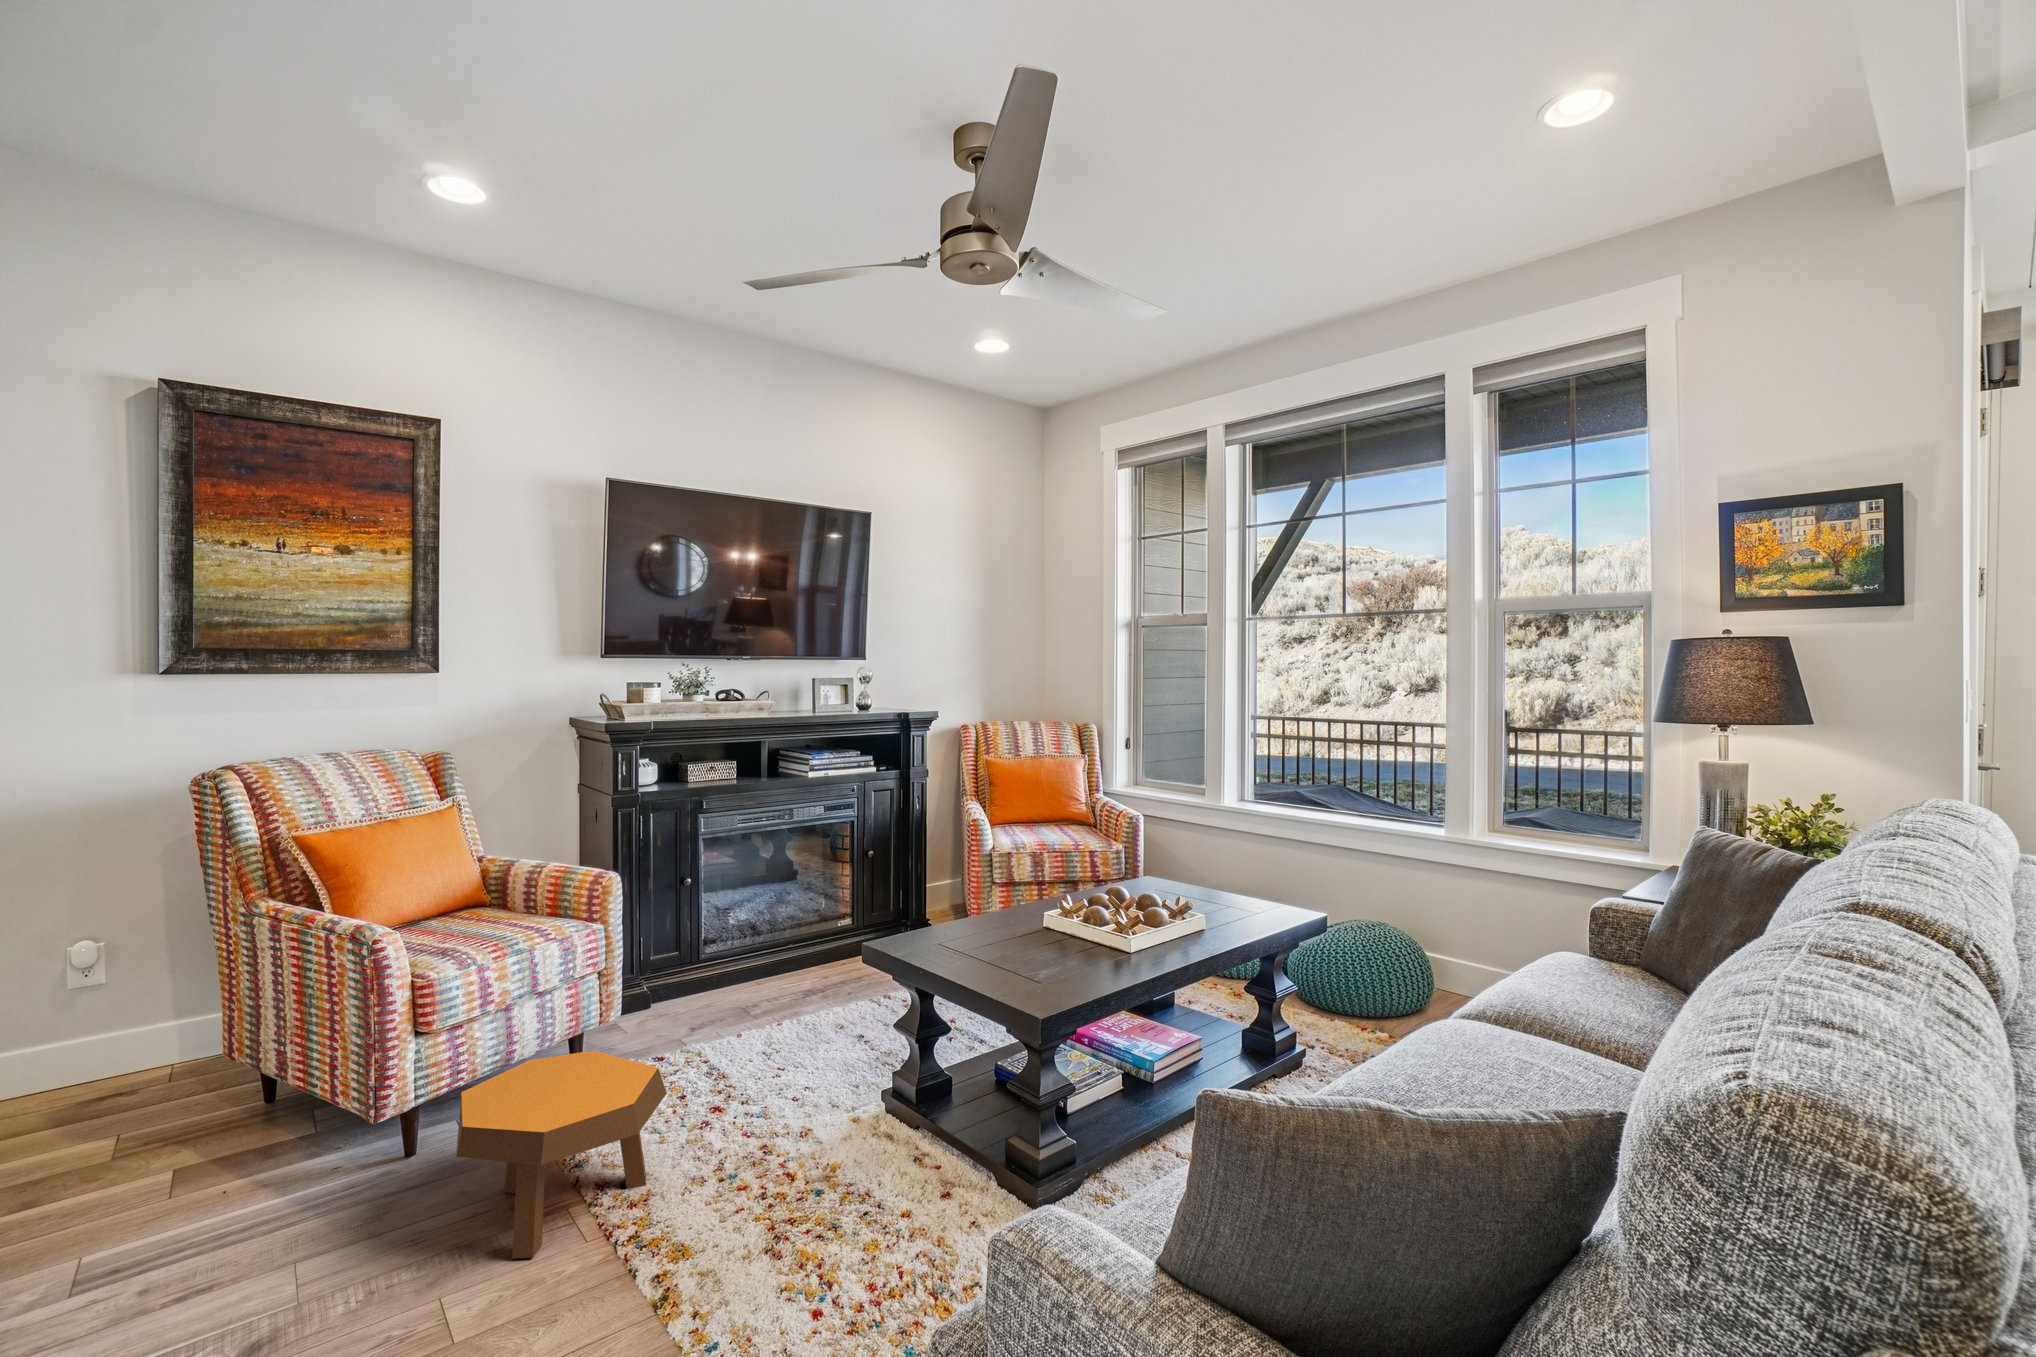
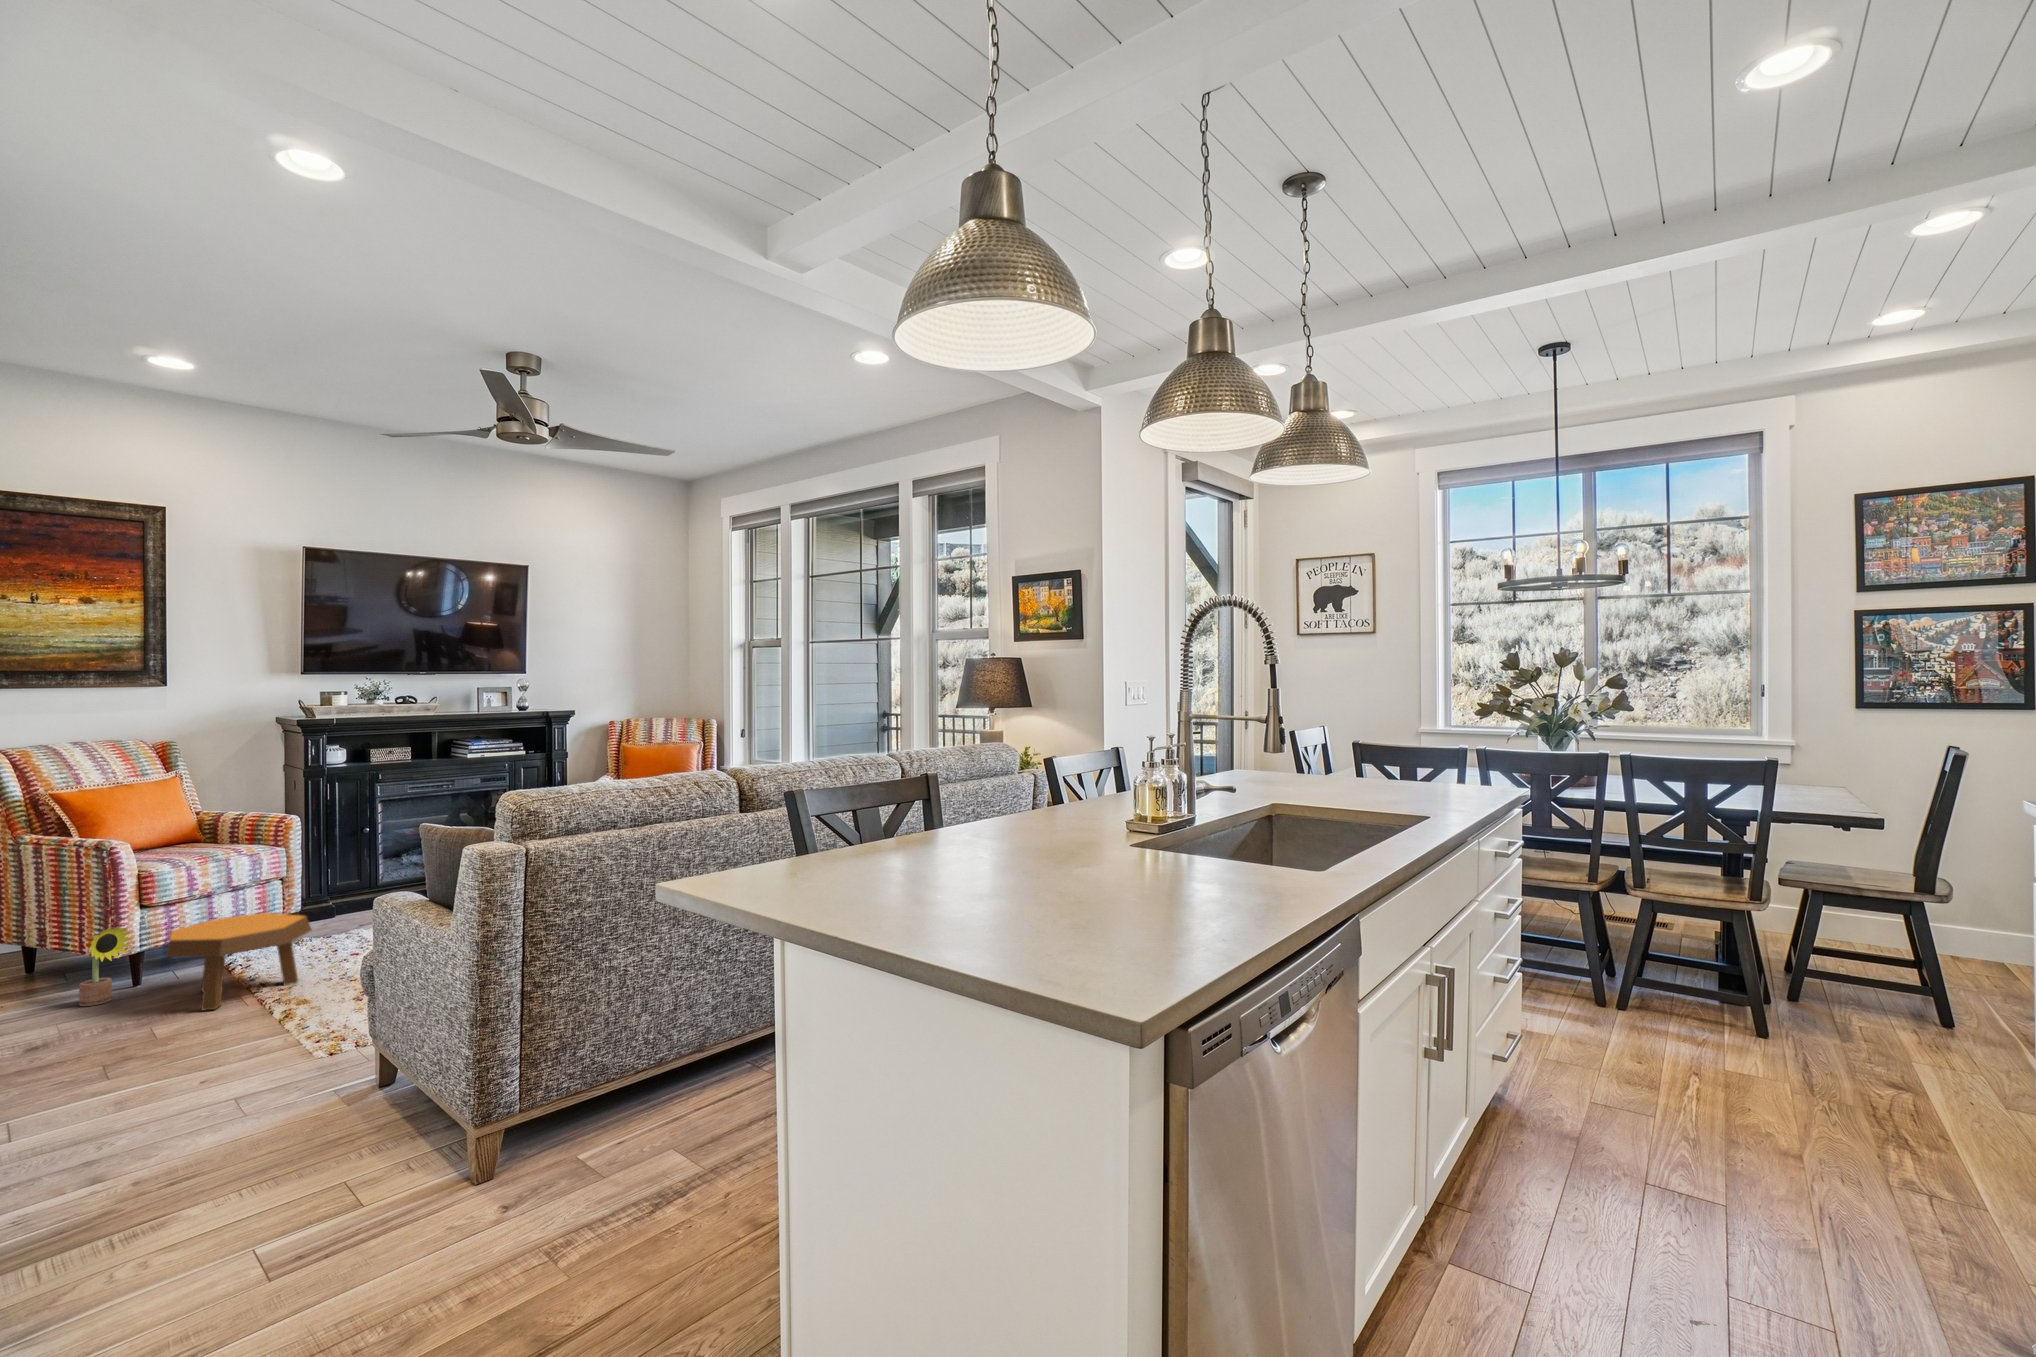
decorative plant: none [327,1078,407,1215] -> present [79,926,133,1006]

